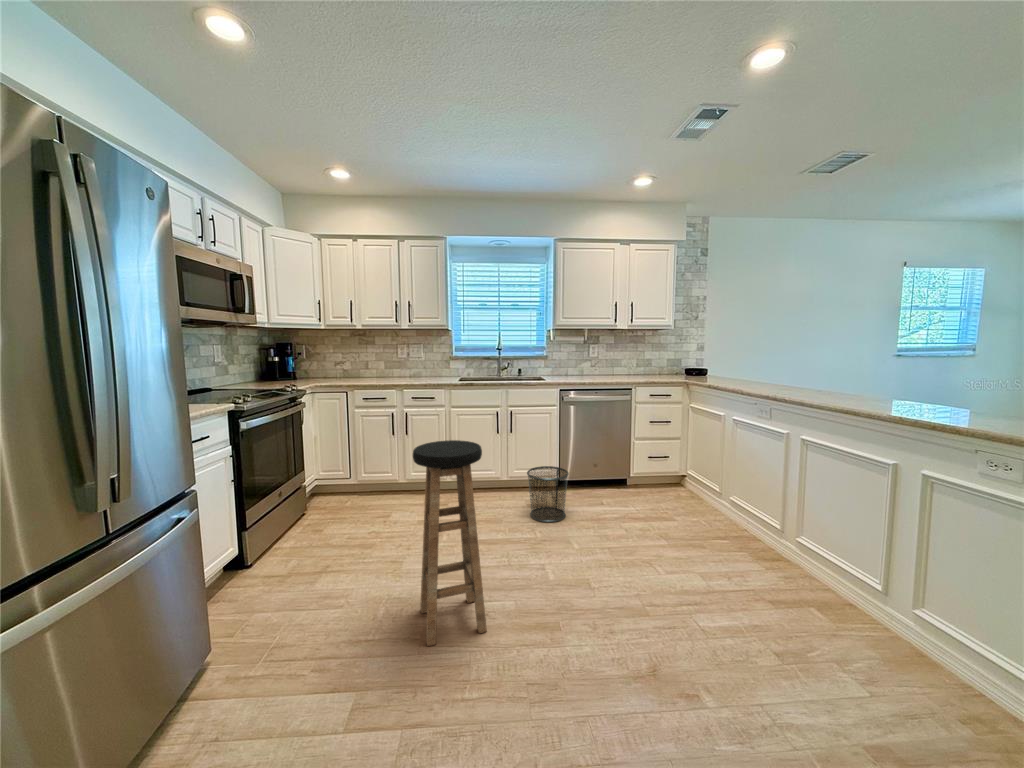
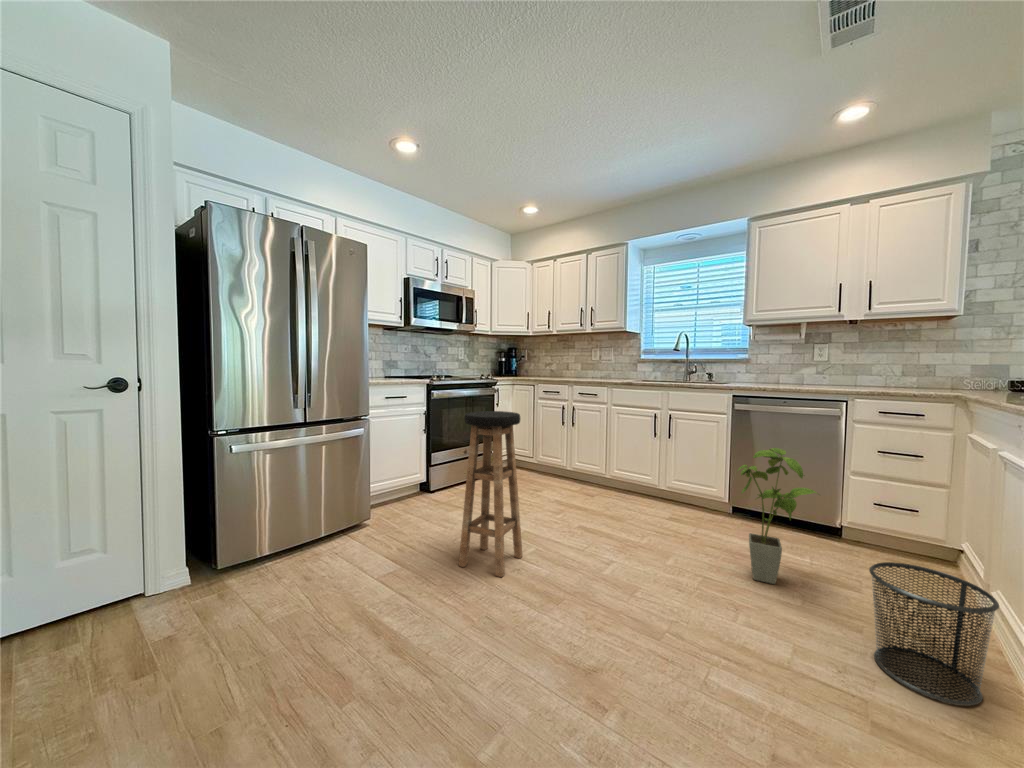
house plant: none [612,433,668,535] -> present [738,448,816,584]
waste bin: present [527,466,569,522] -> present [869,562,999,705]

